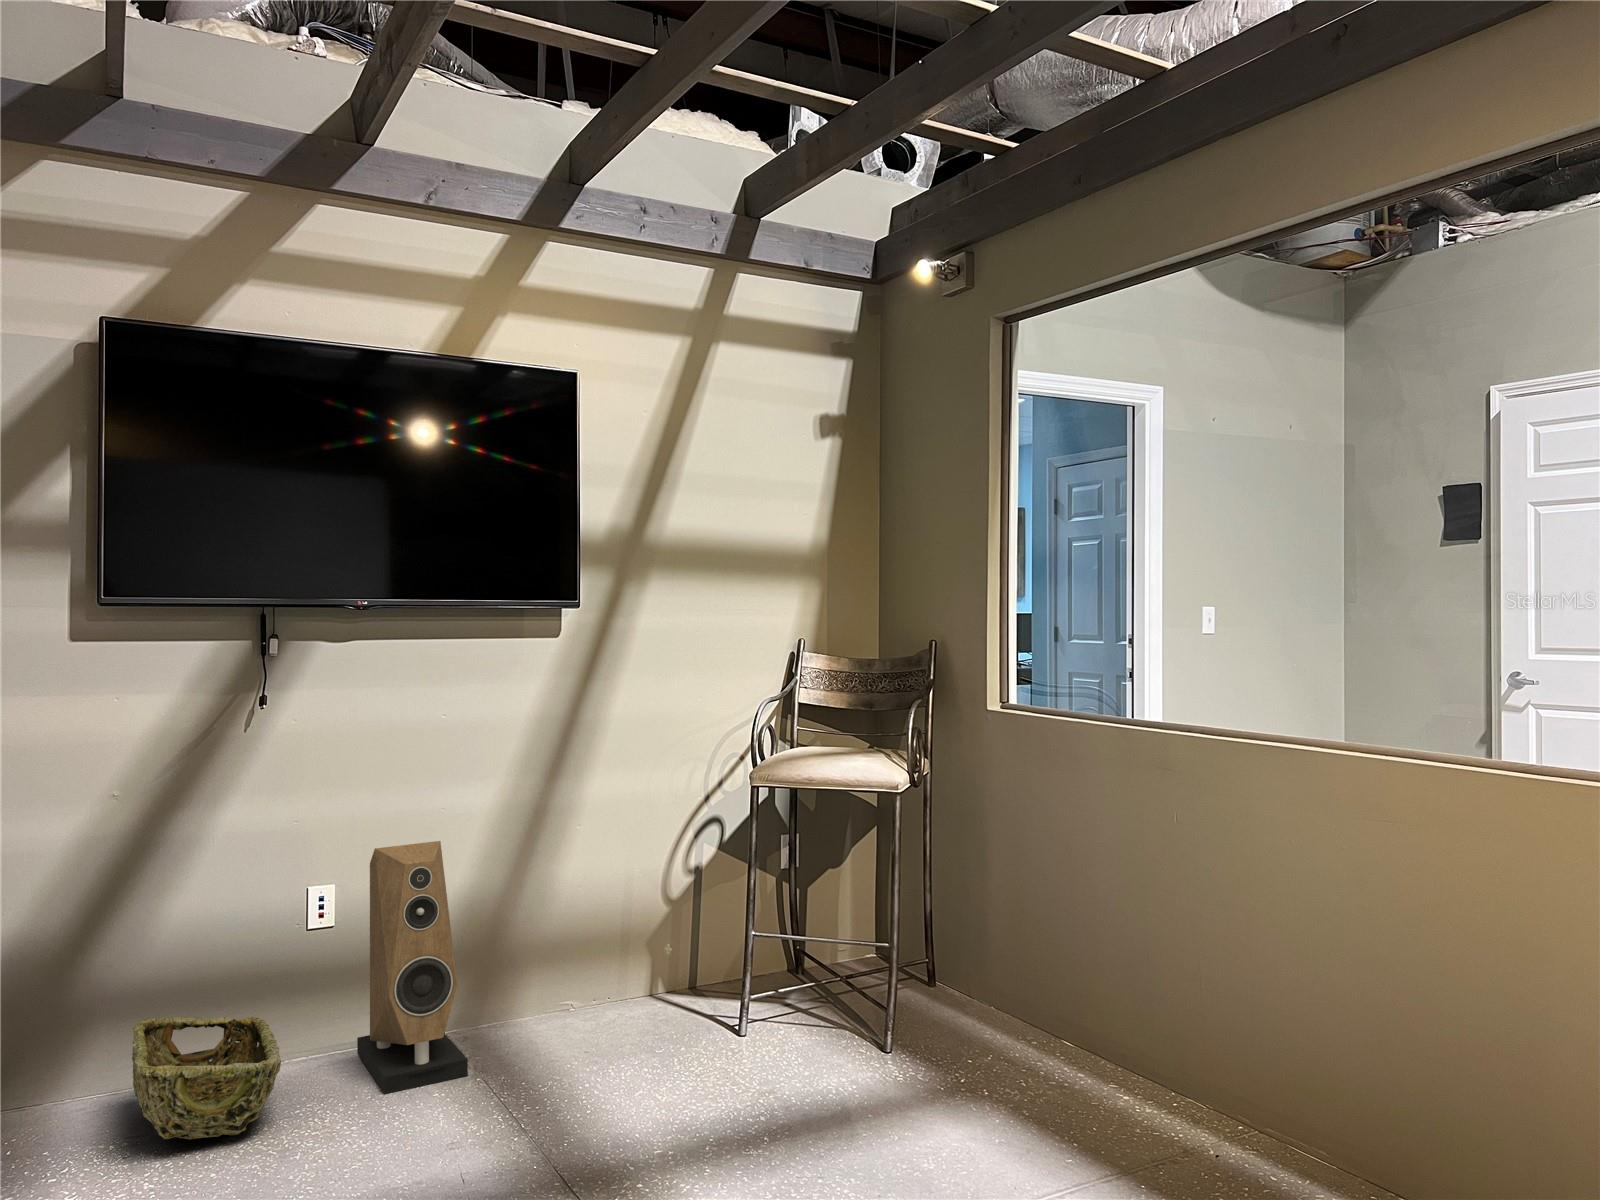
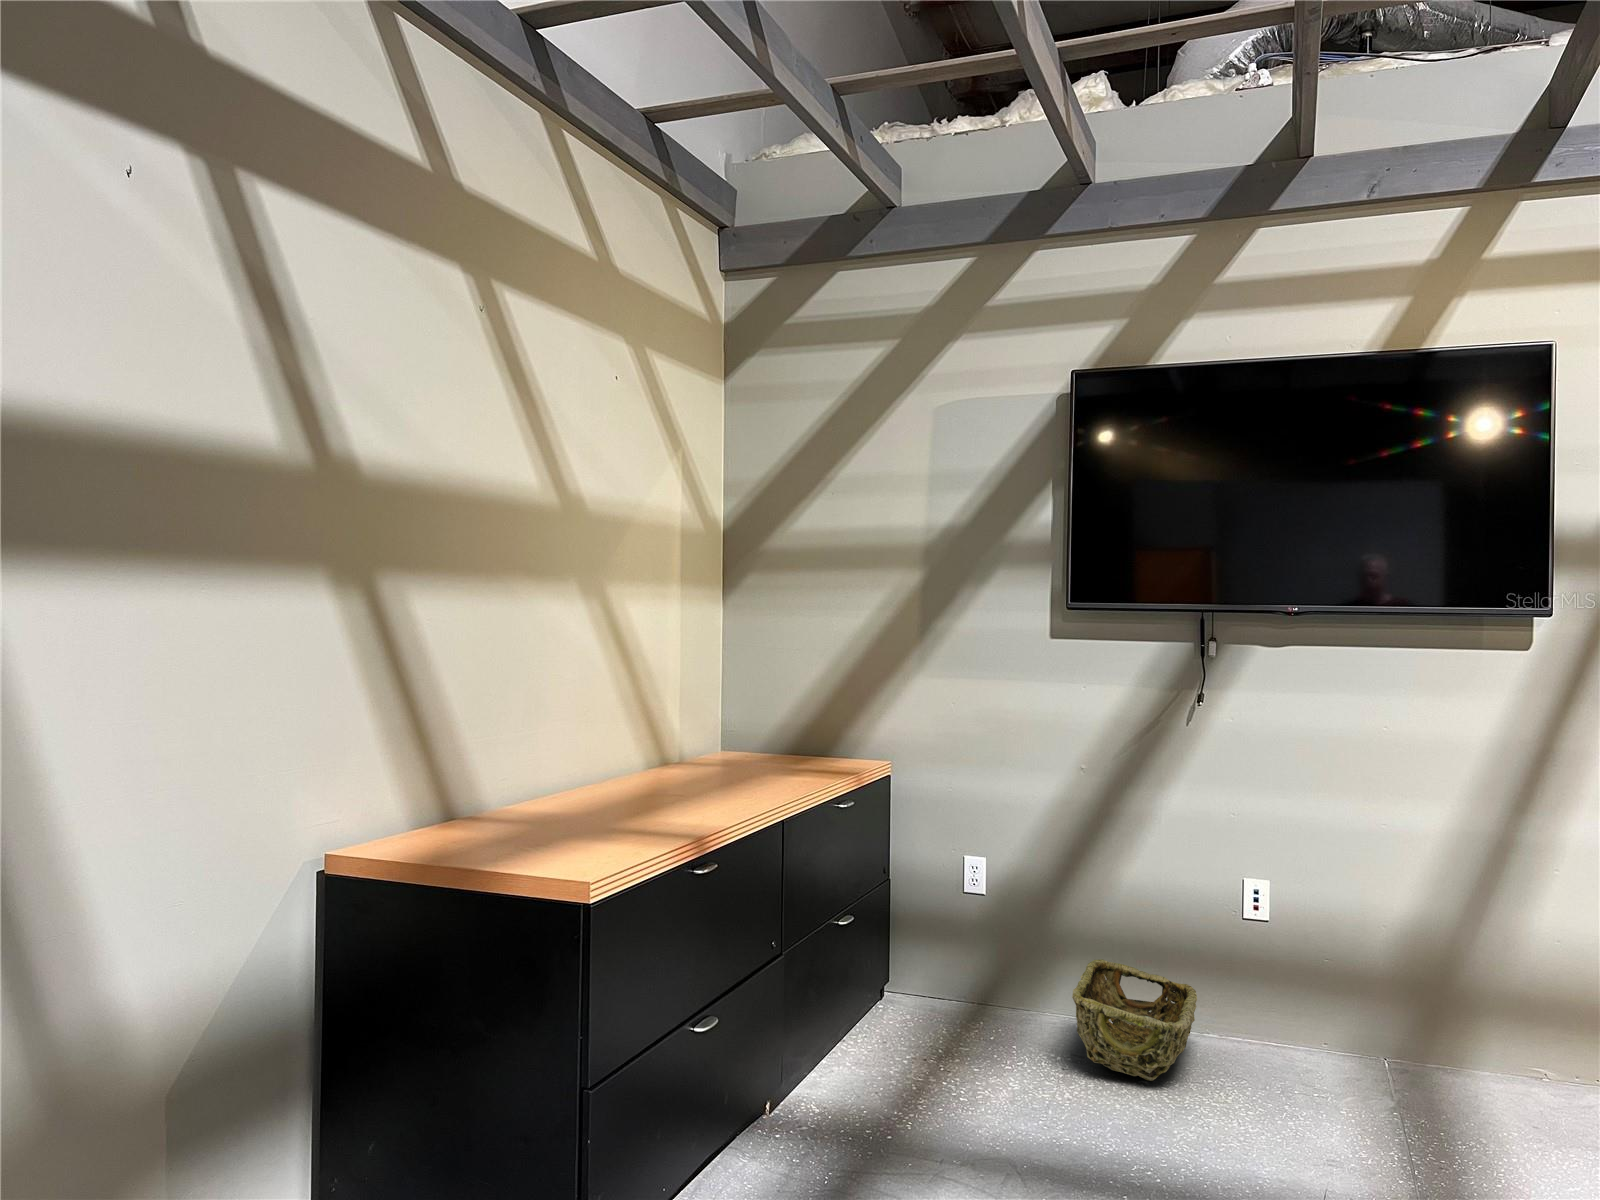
speaker: present [357,841,468,1094] -> none [1287,852,1386,1109]

